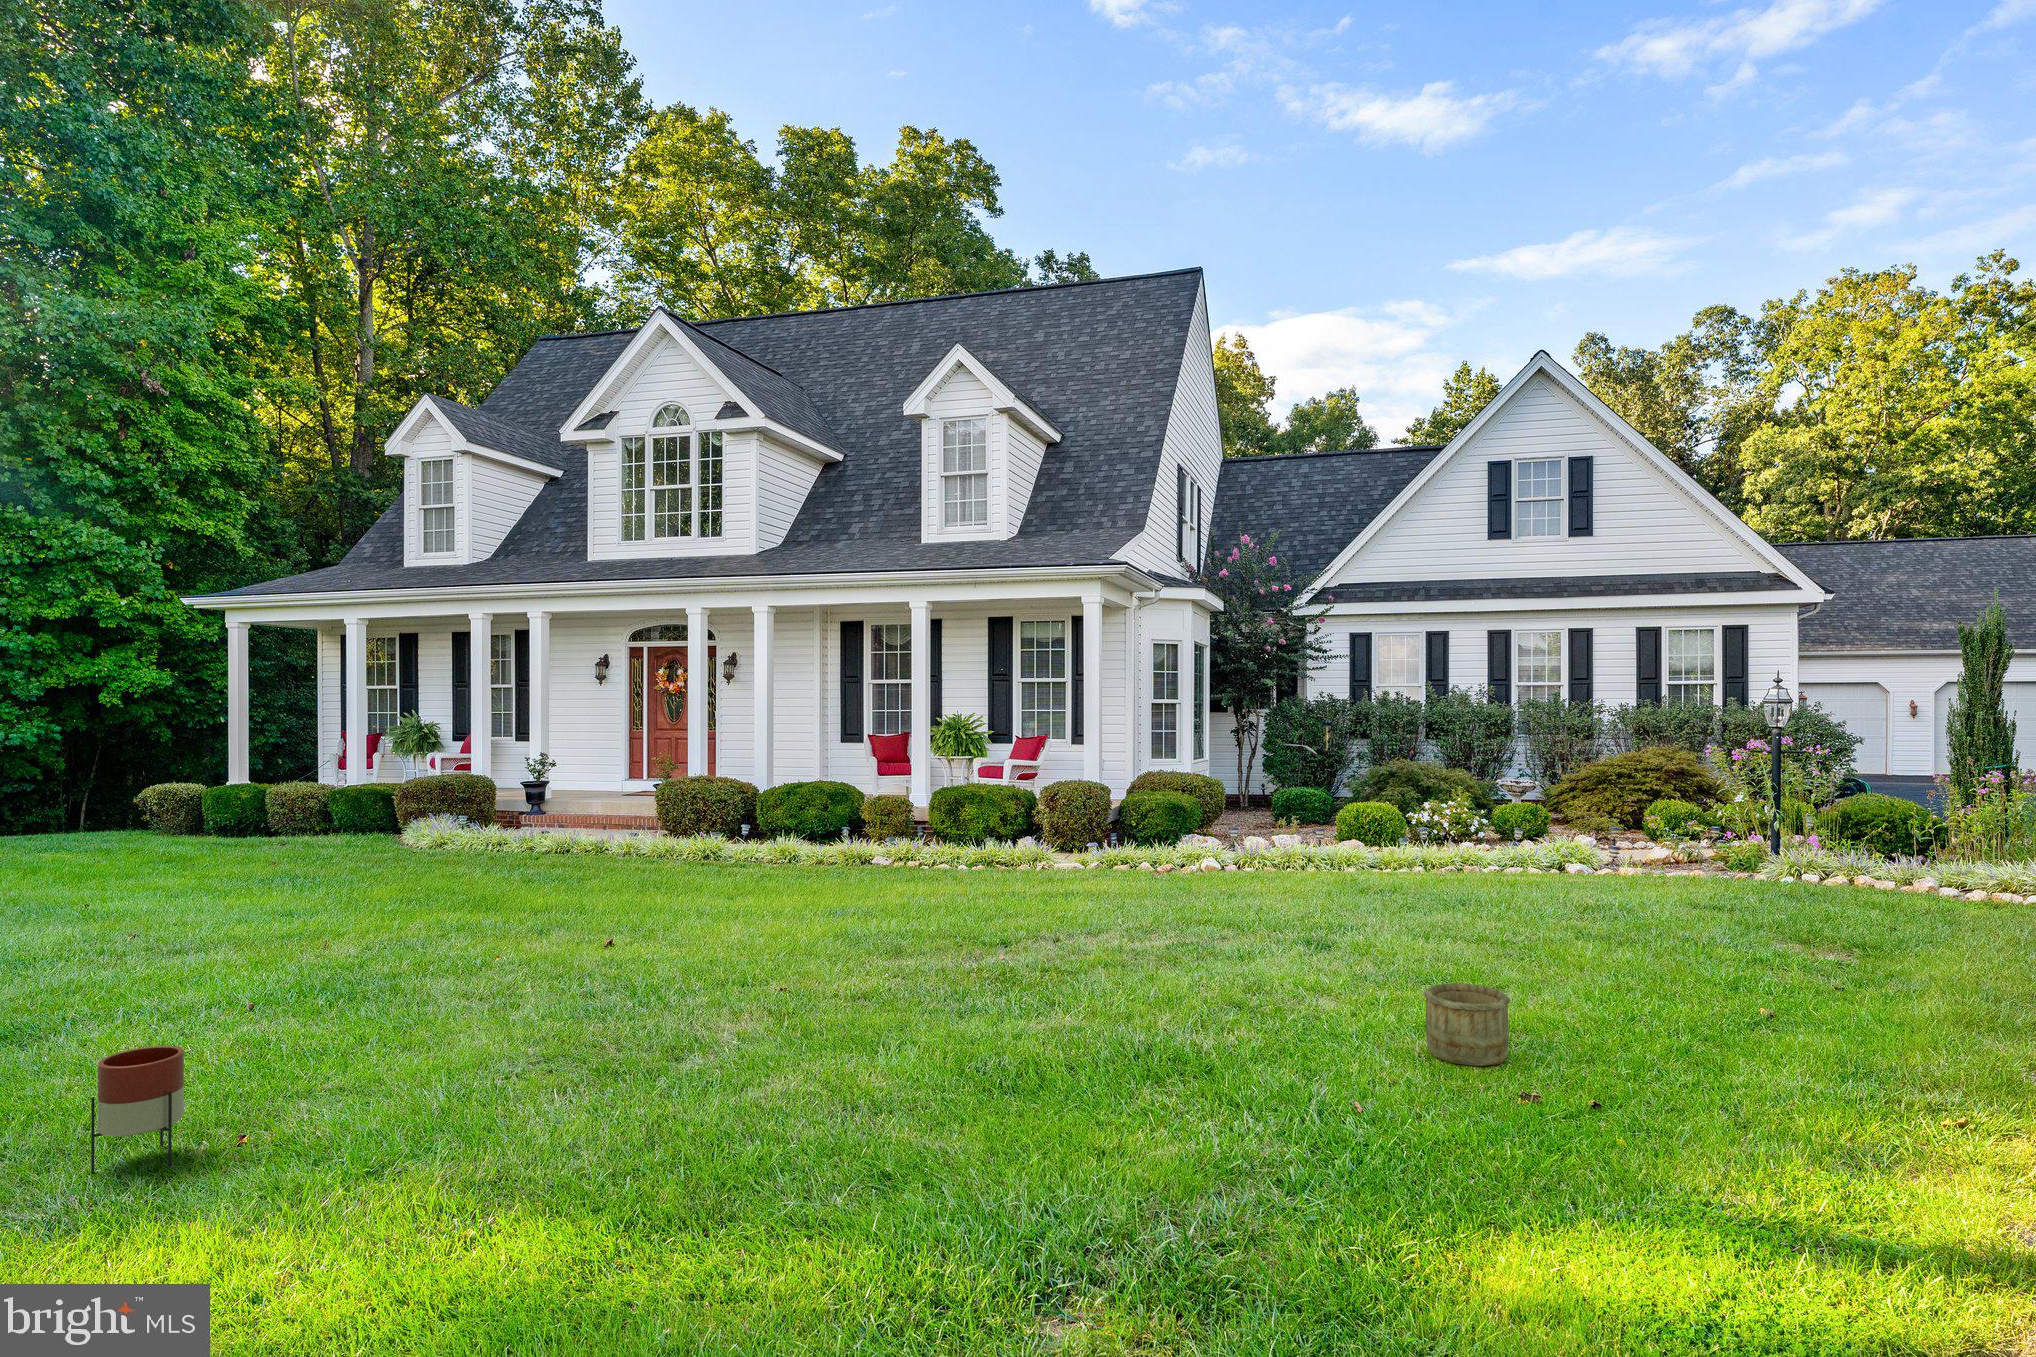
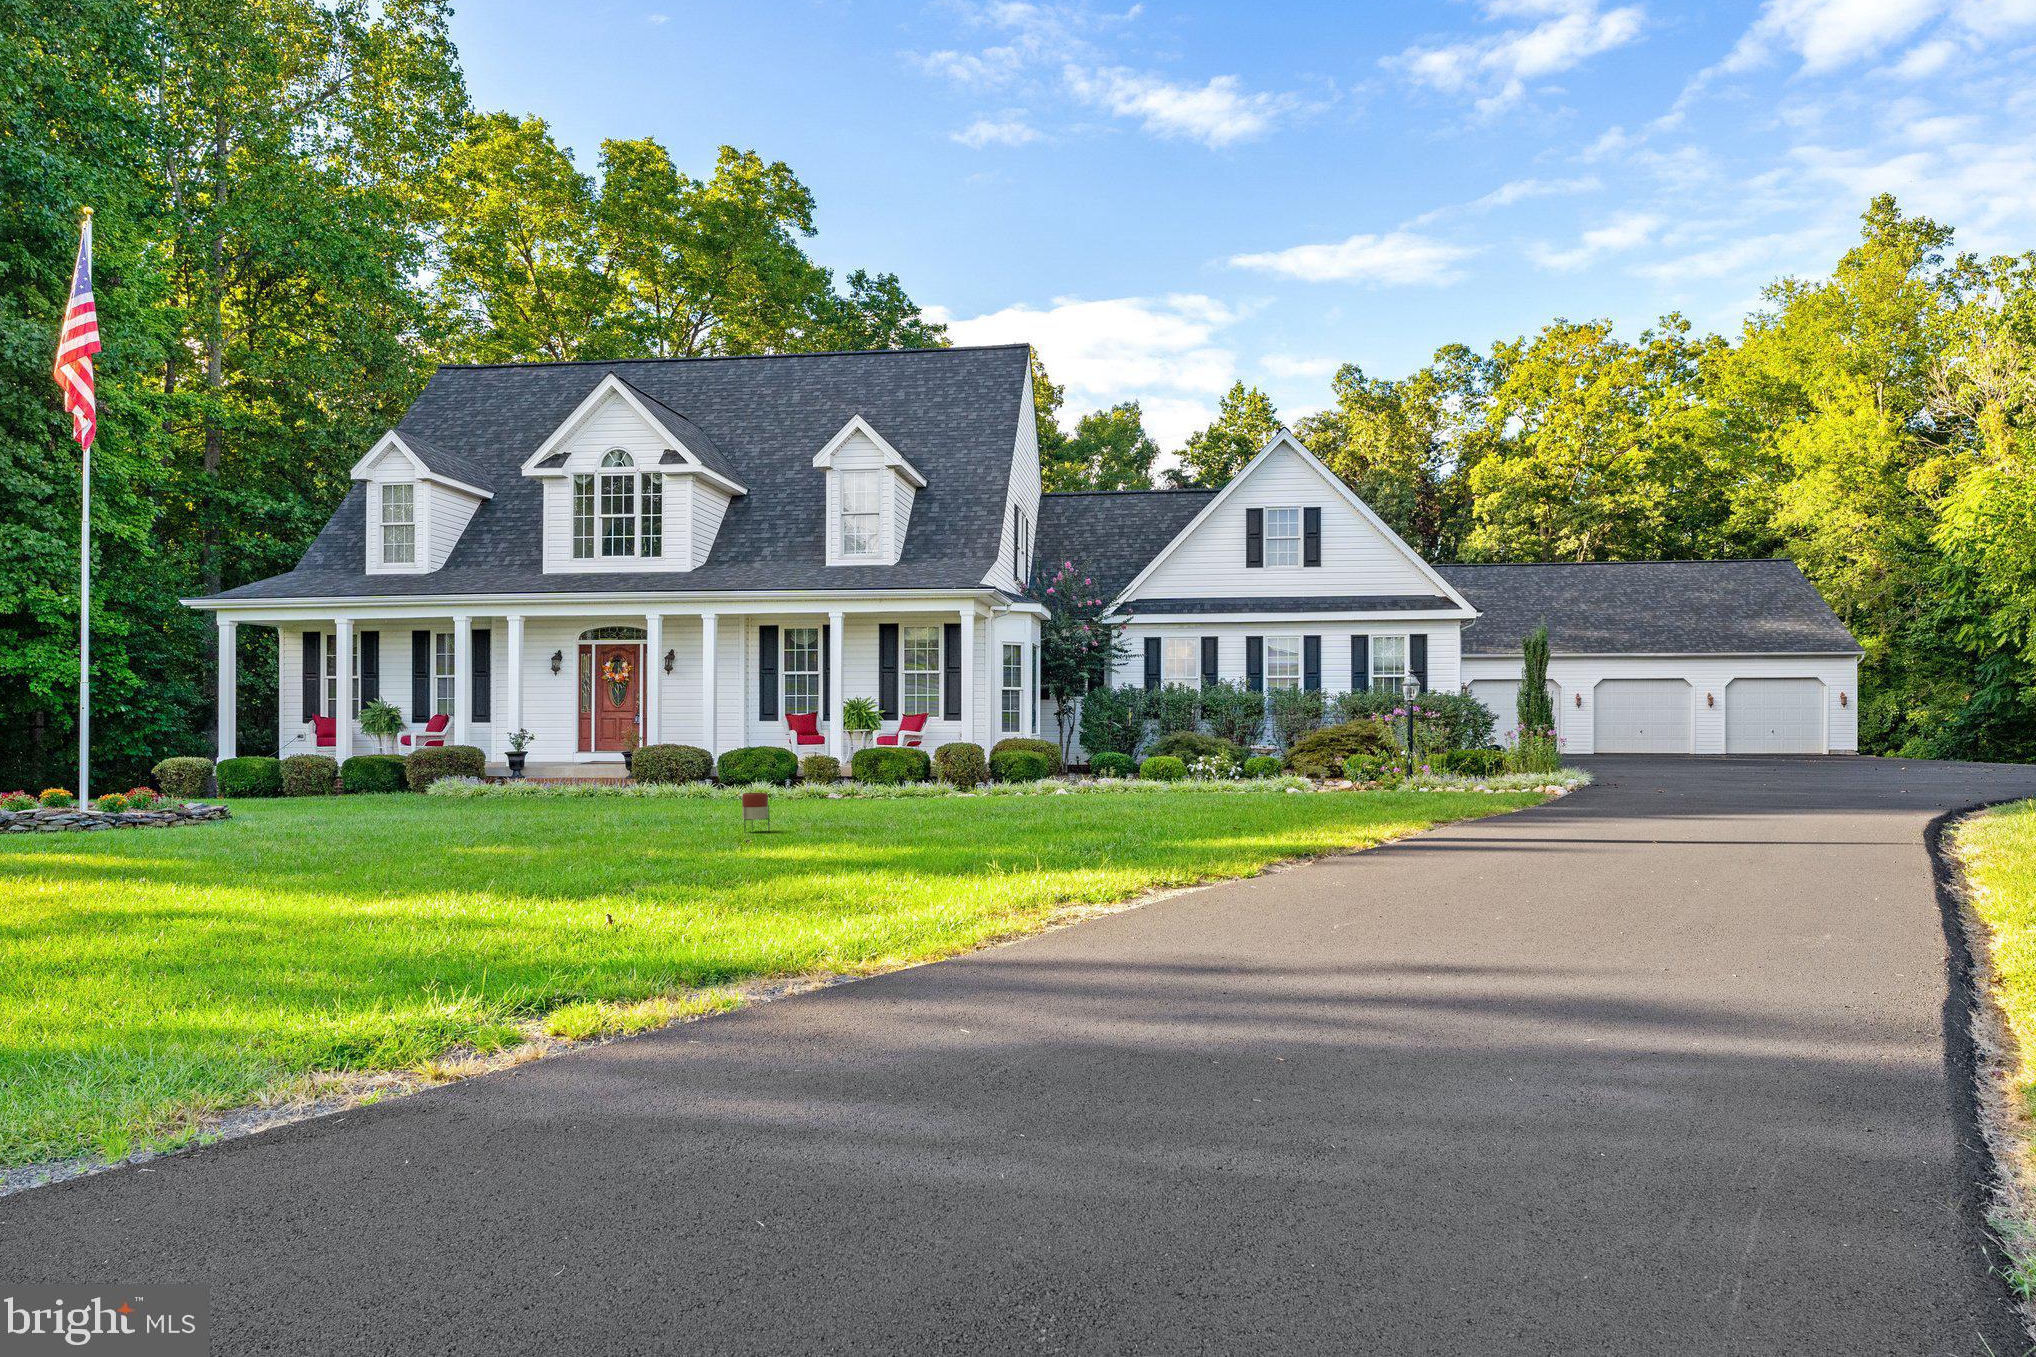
wooden bucket: present [1423,983,1510,1066] -> none [1199,786,1233,813]

